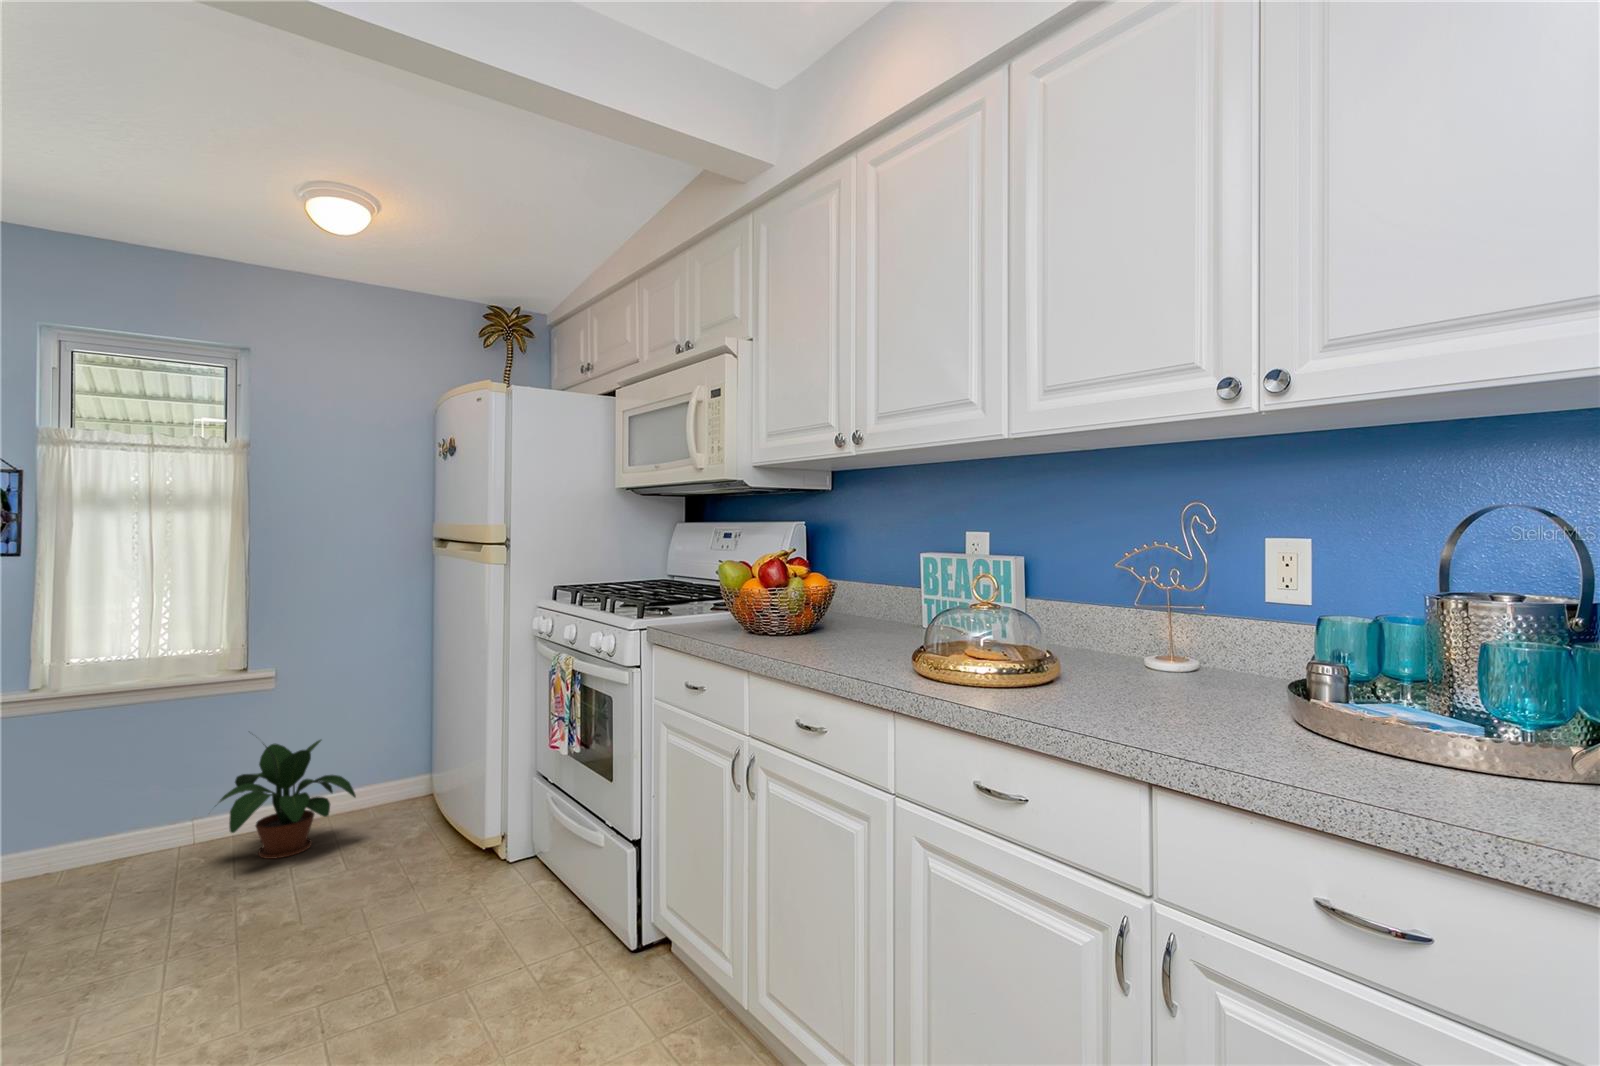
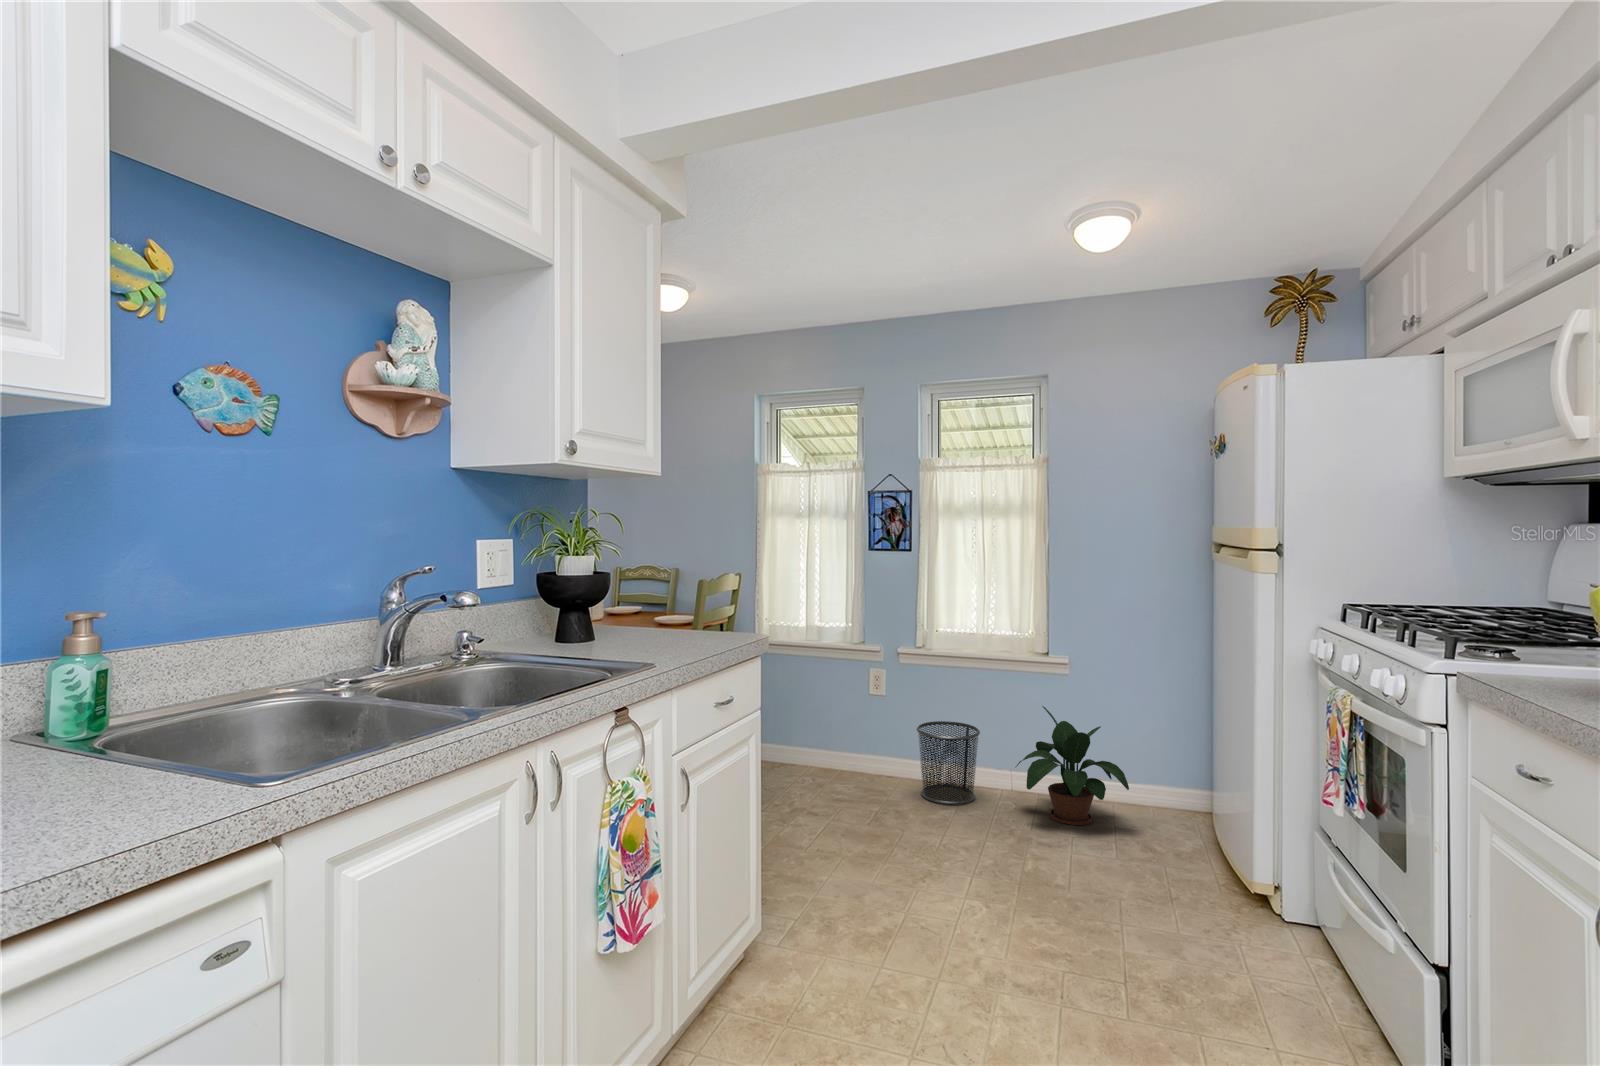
waste bin: none [37,779,152,898] -> present [917,721,980,805]

